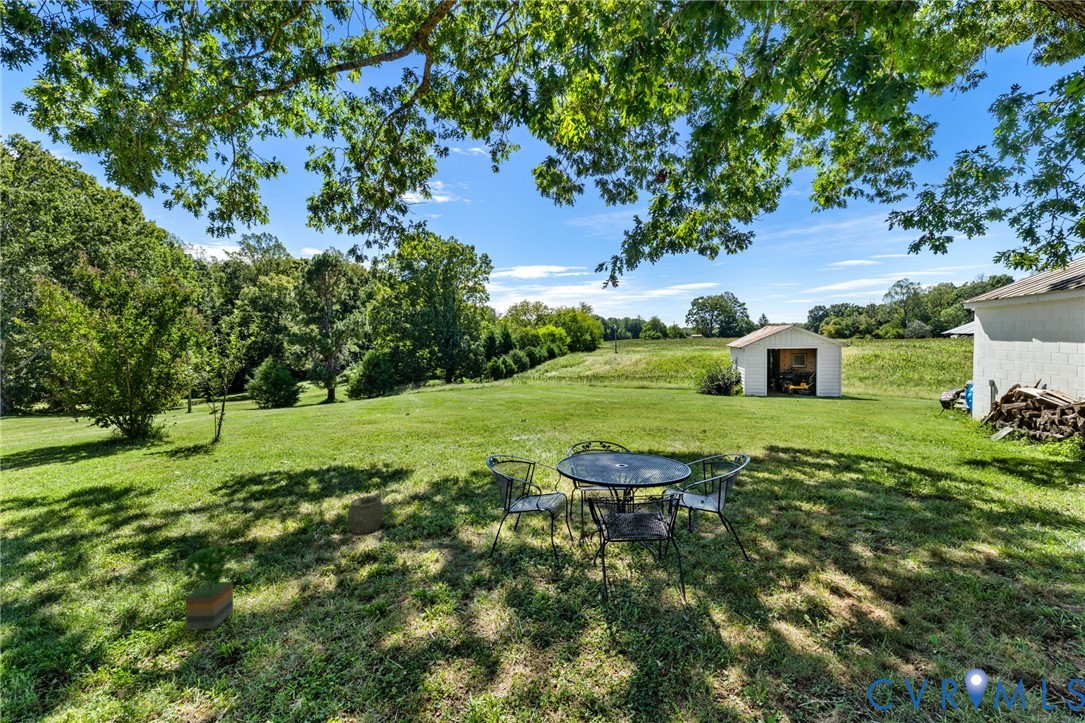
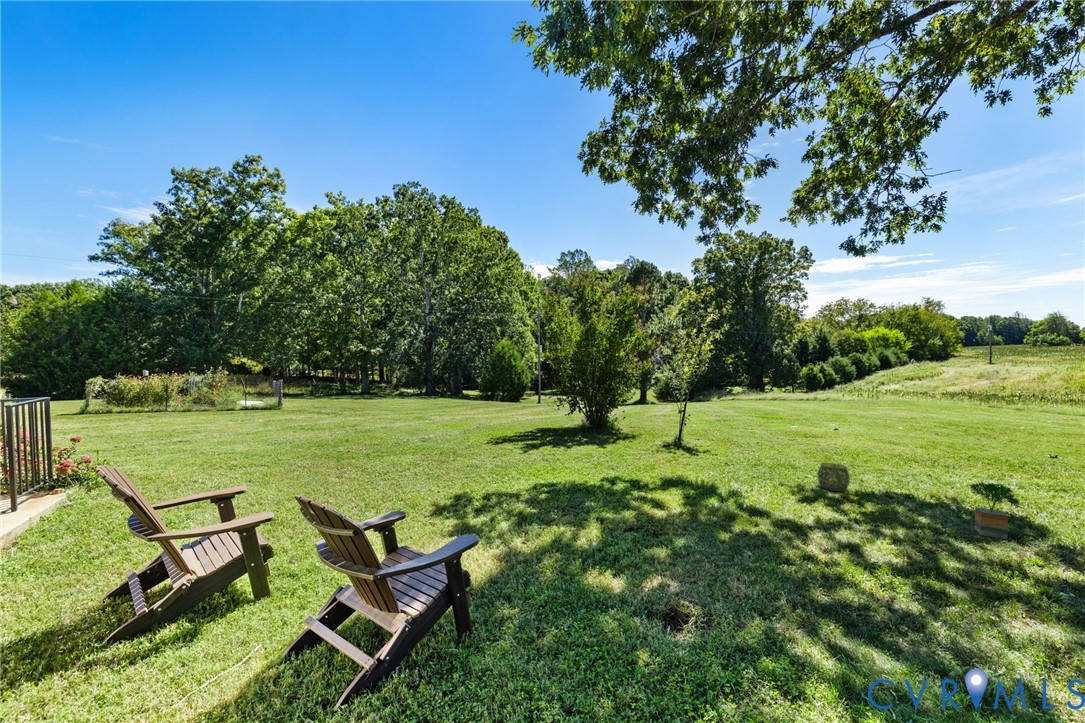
potted tree: present [183,546,241,630] -> present [970,482,1020,539]

